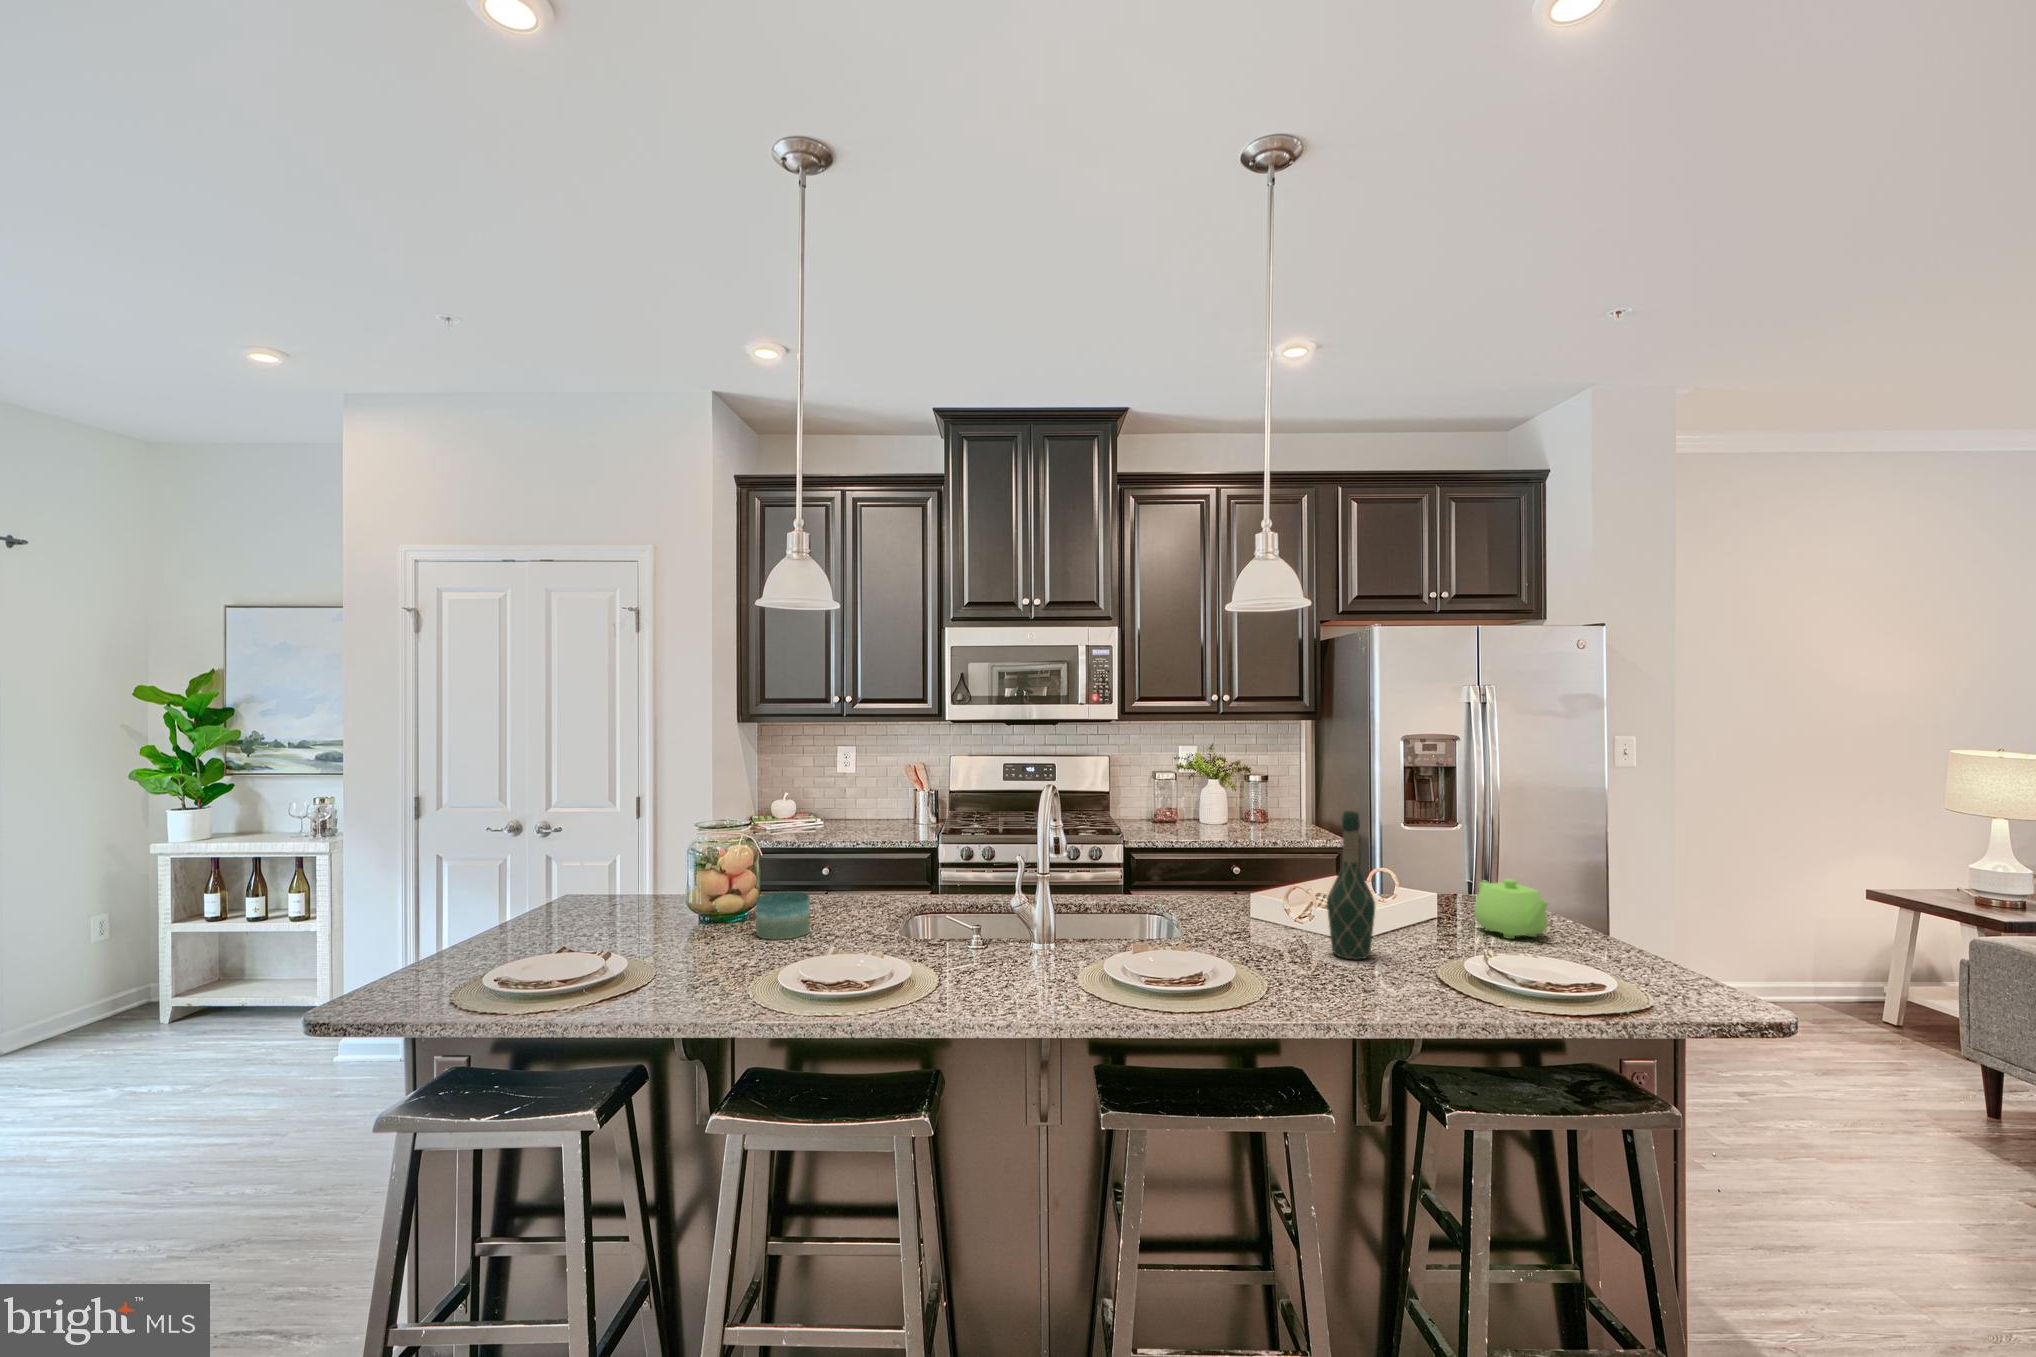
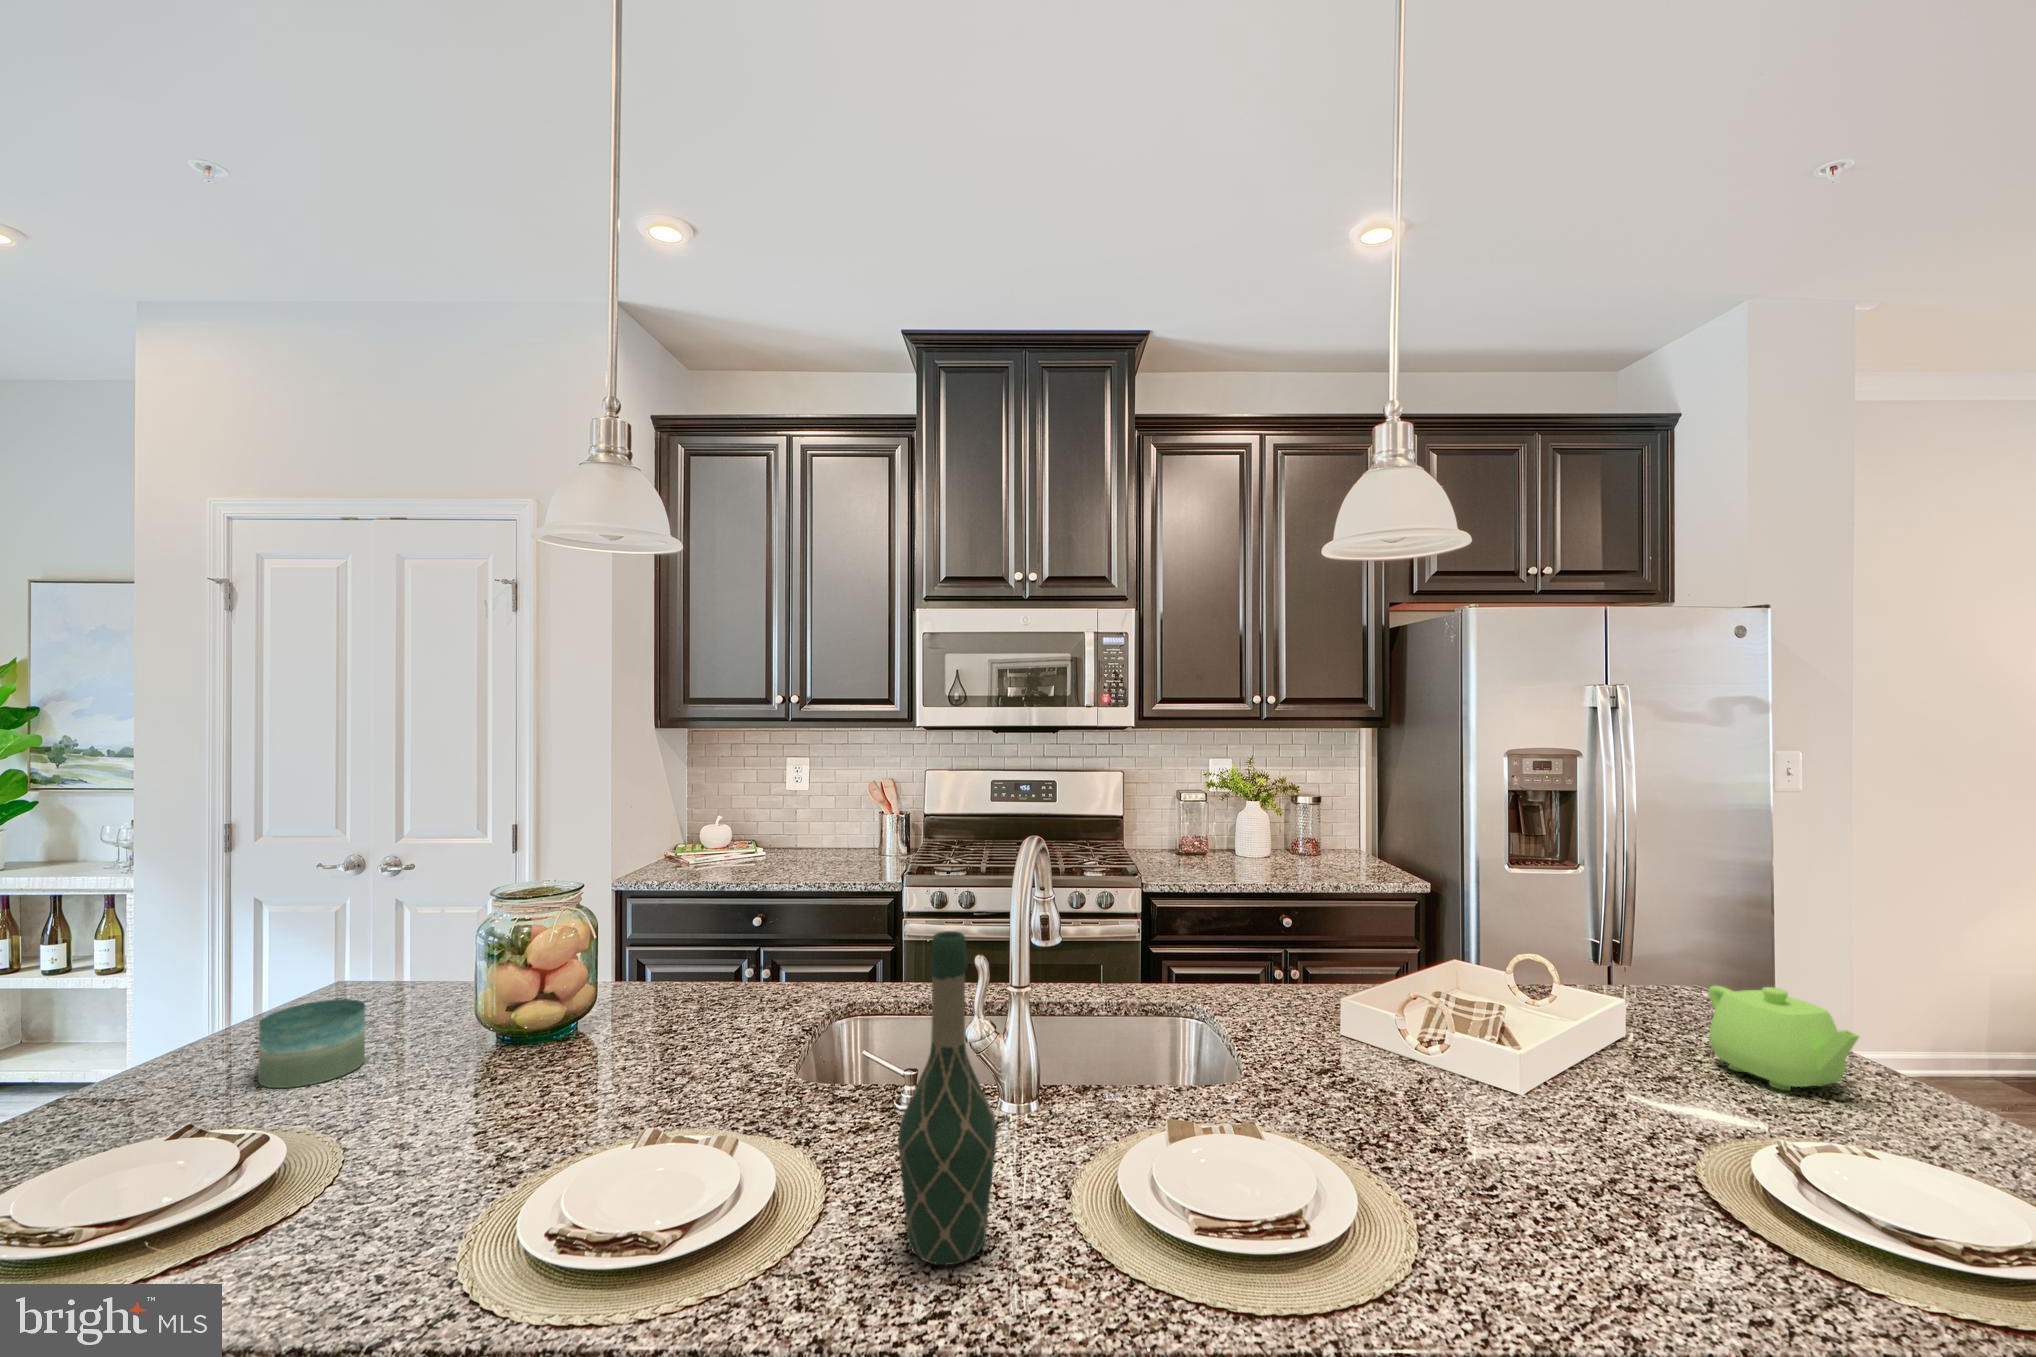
wine bottle: present [1327,811,1375,960] -> present [898,931,997,1265]
candle: present [756,892,810,940] -> present [258,999,366,1088]

